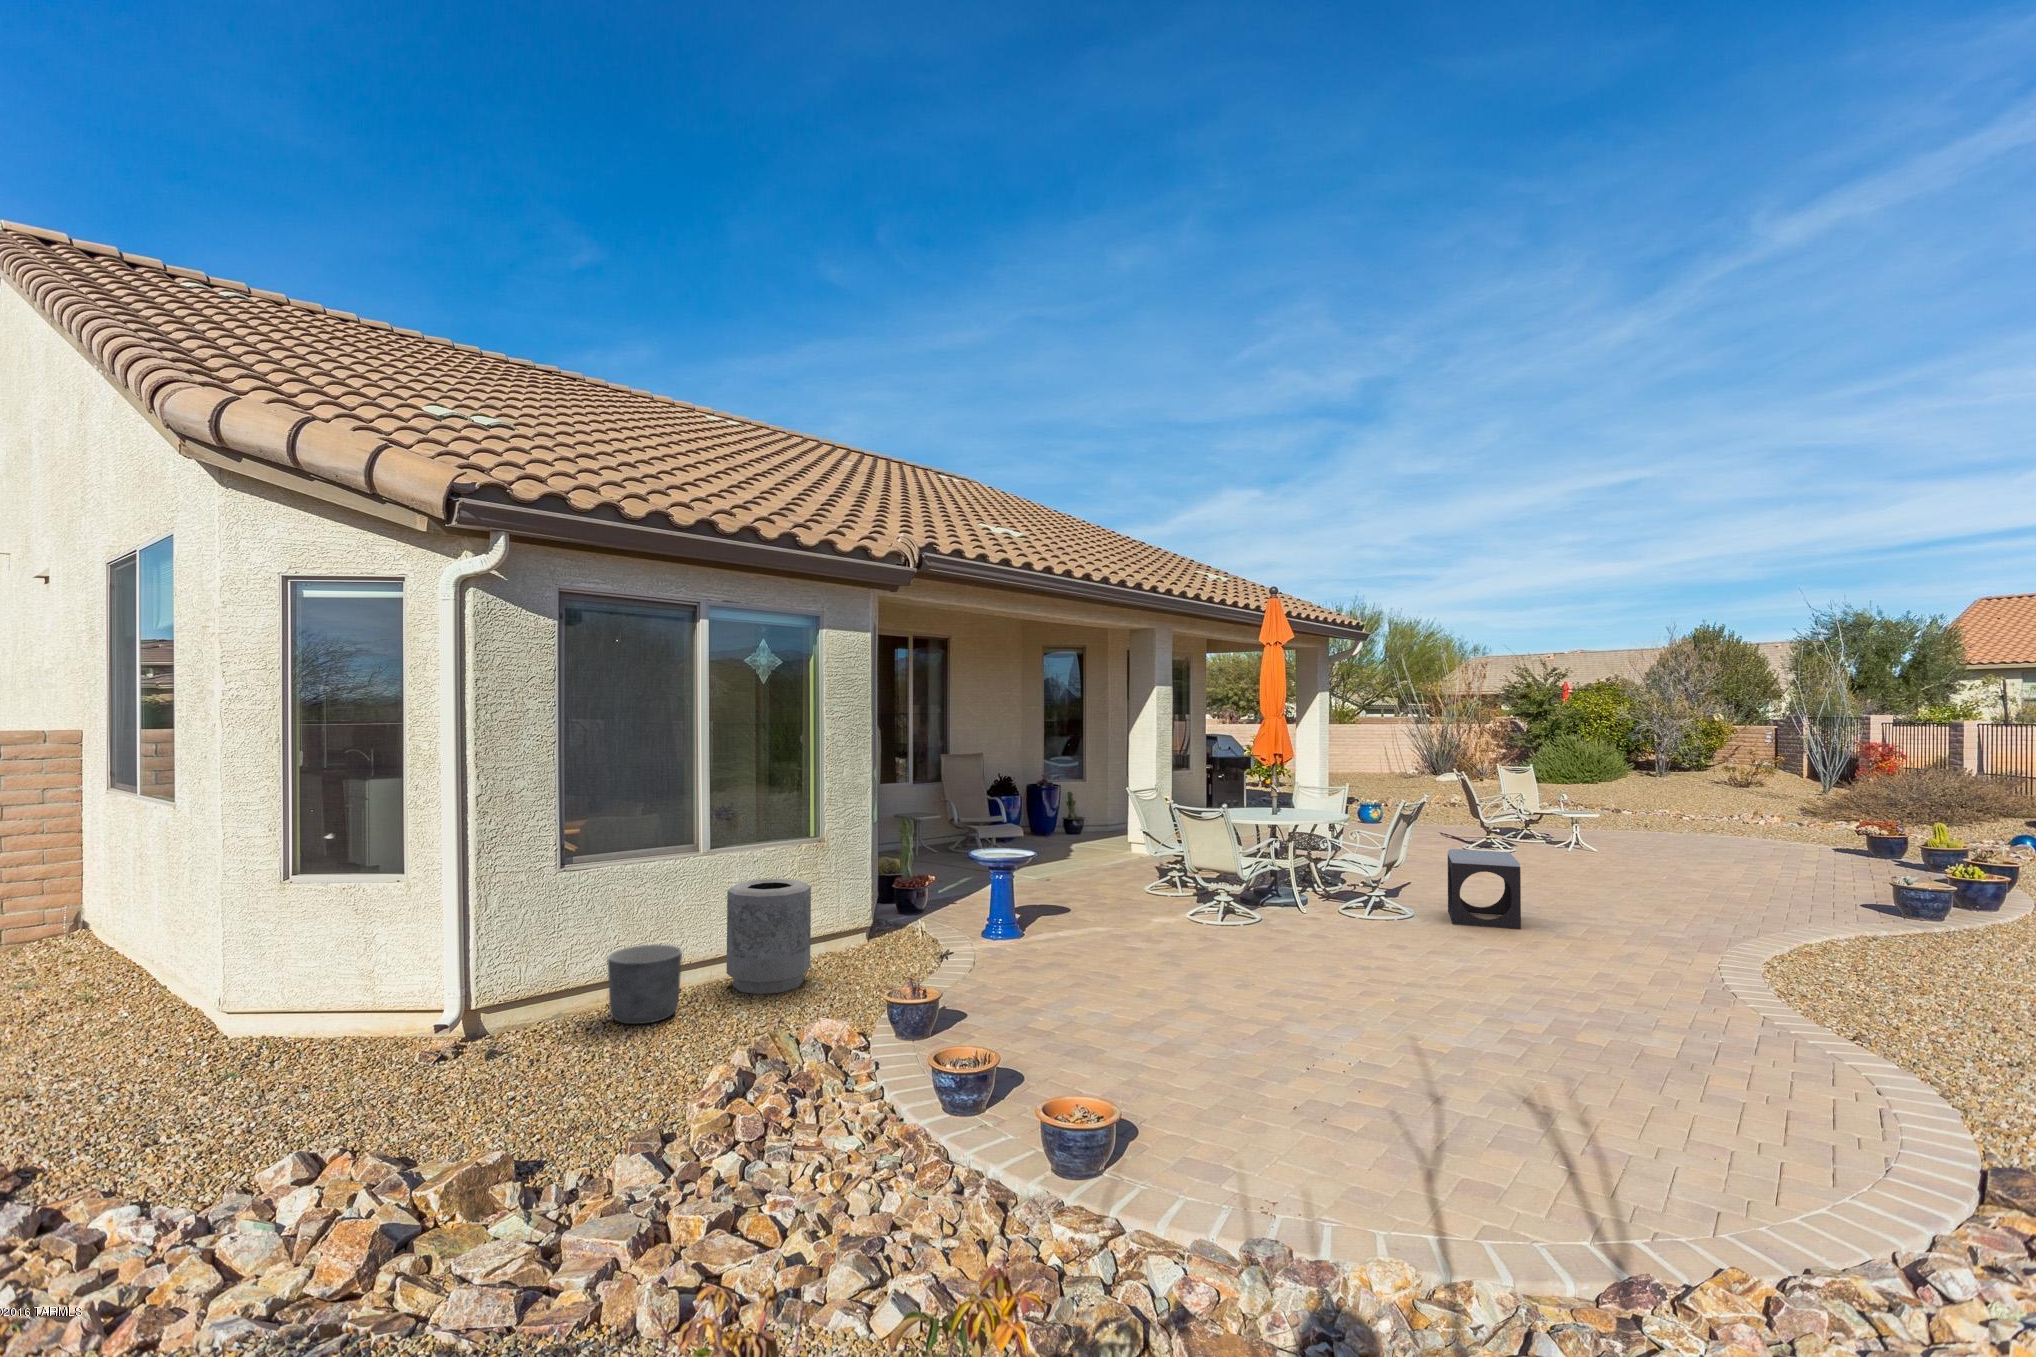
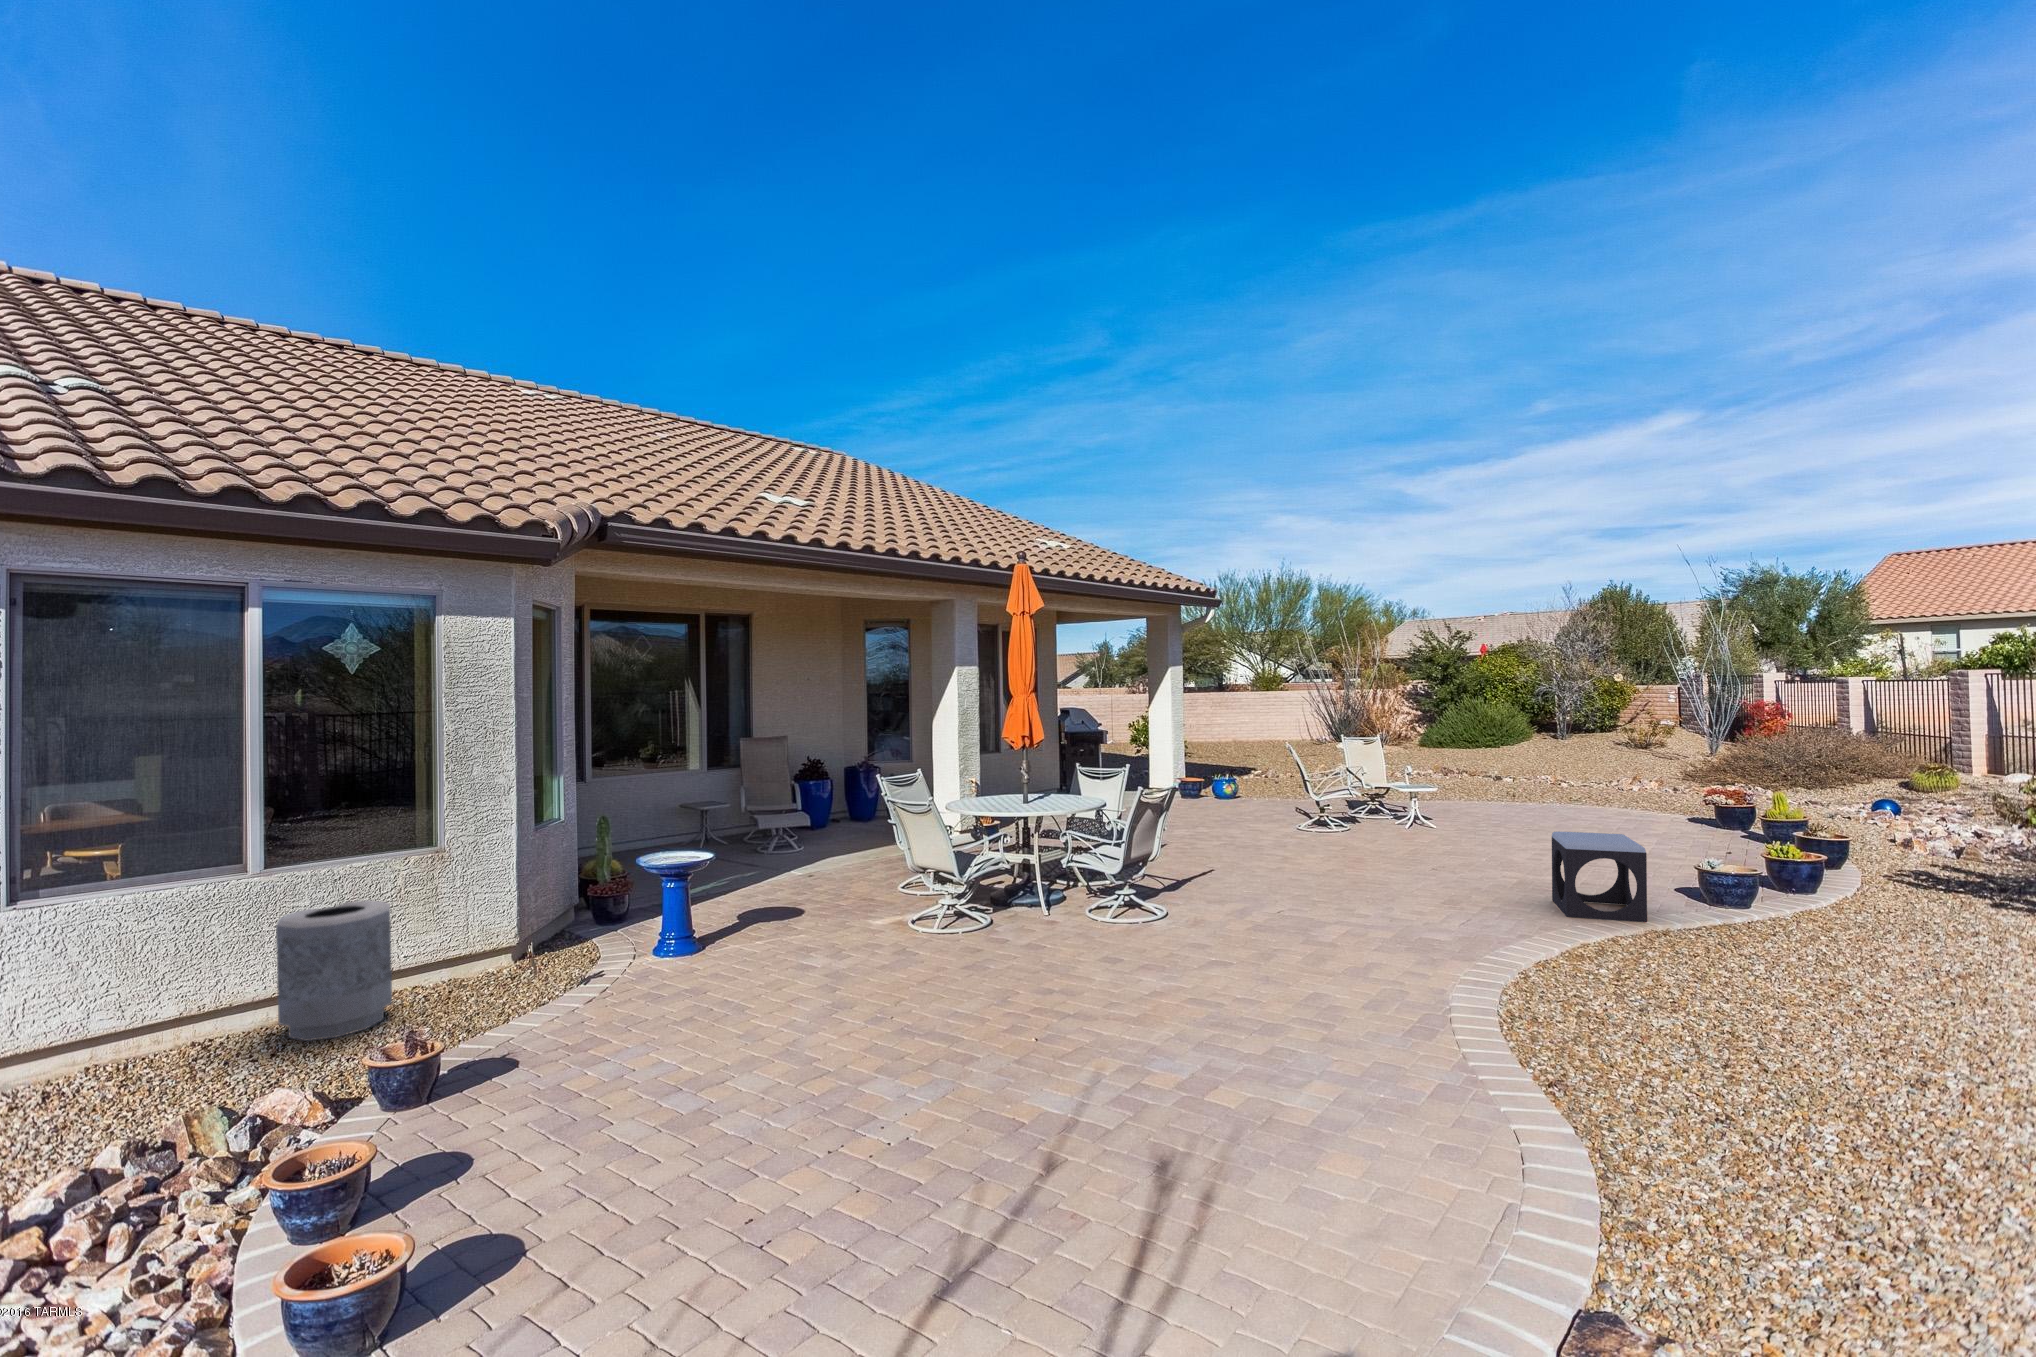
footstool: present [1448,849,1521,929] -> present [1552,832,1647,922]
planter: present [608,944,682,1024] -> none [61,990,177,1093]

